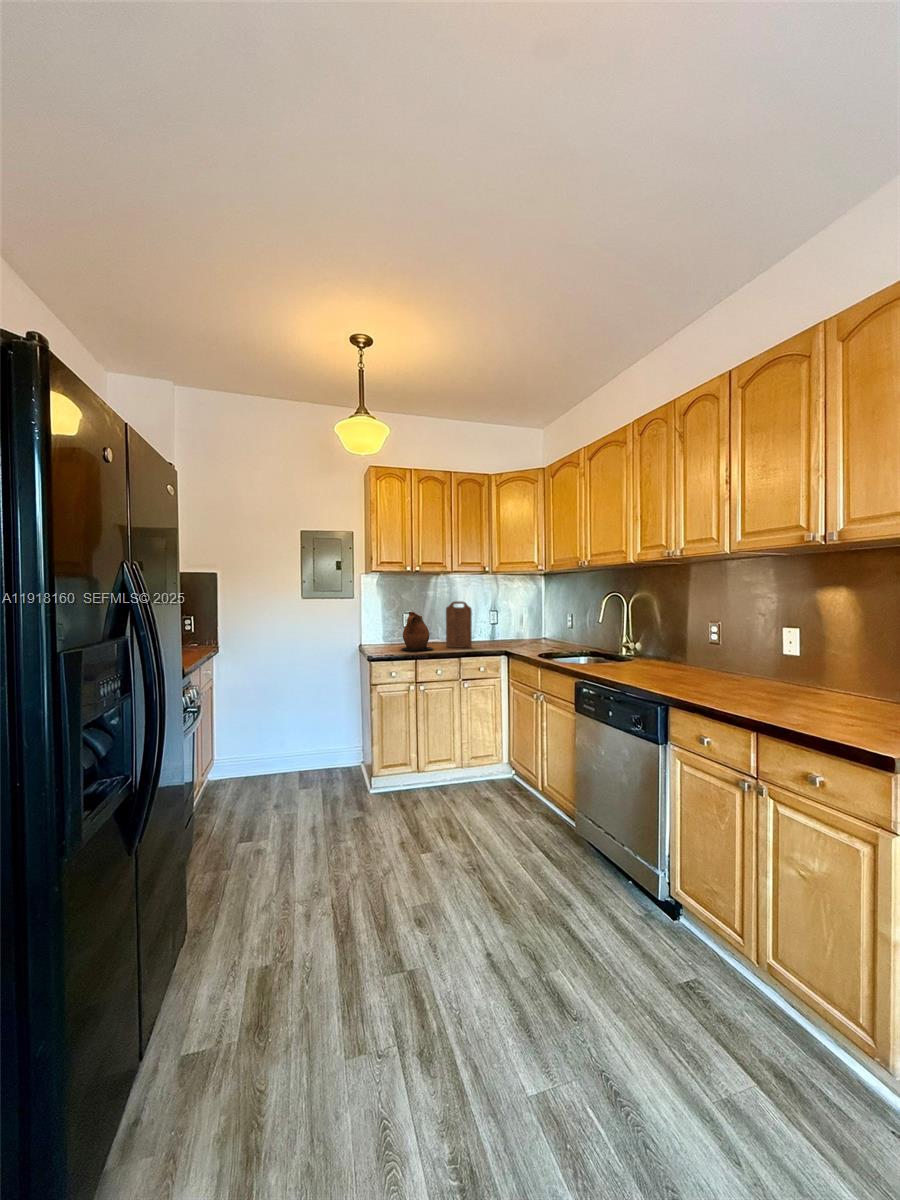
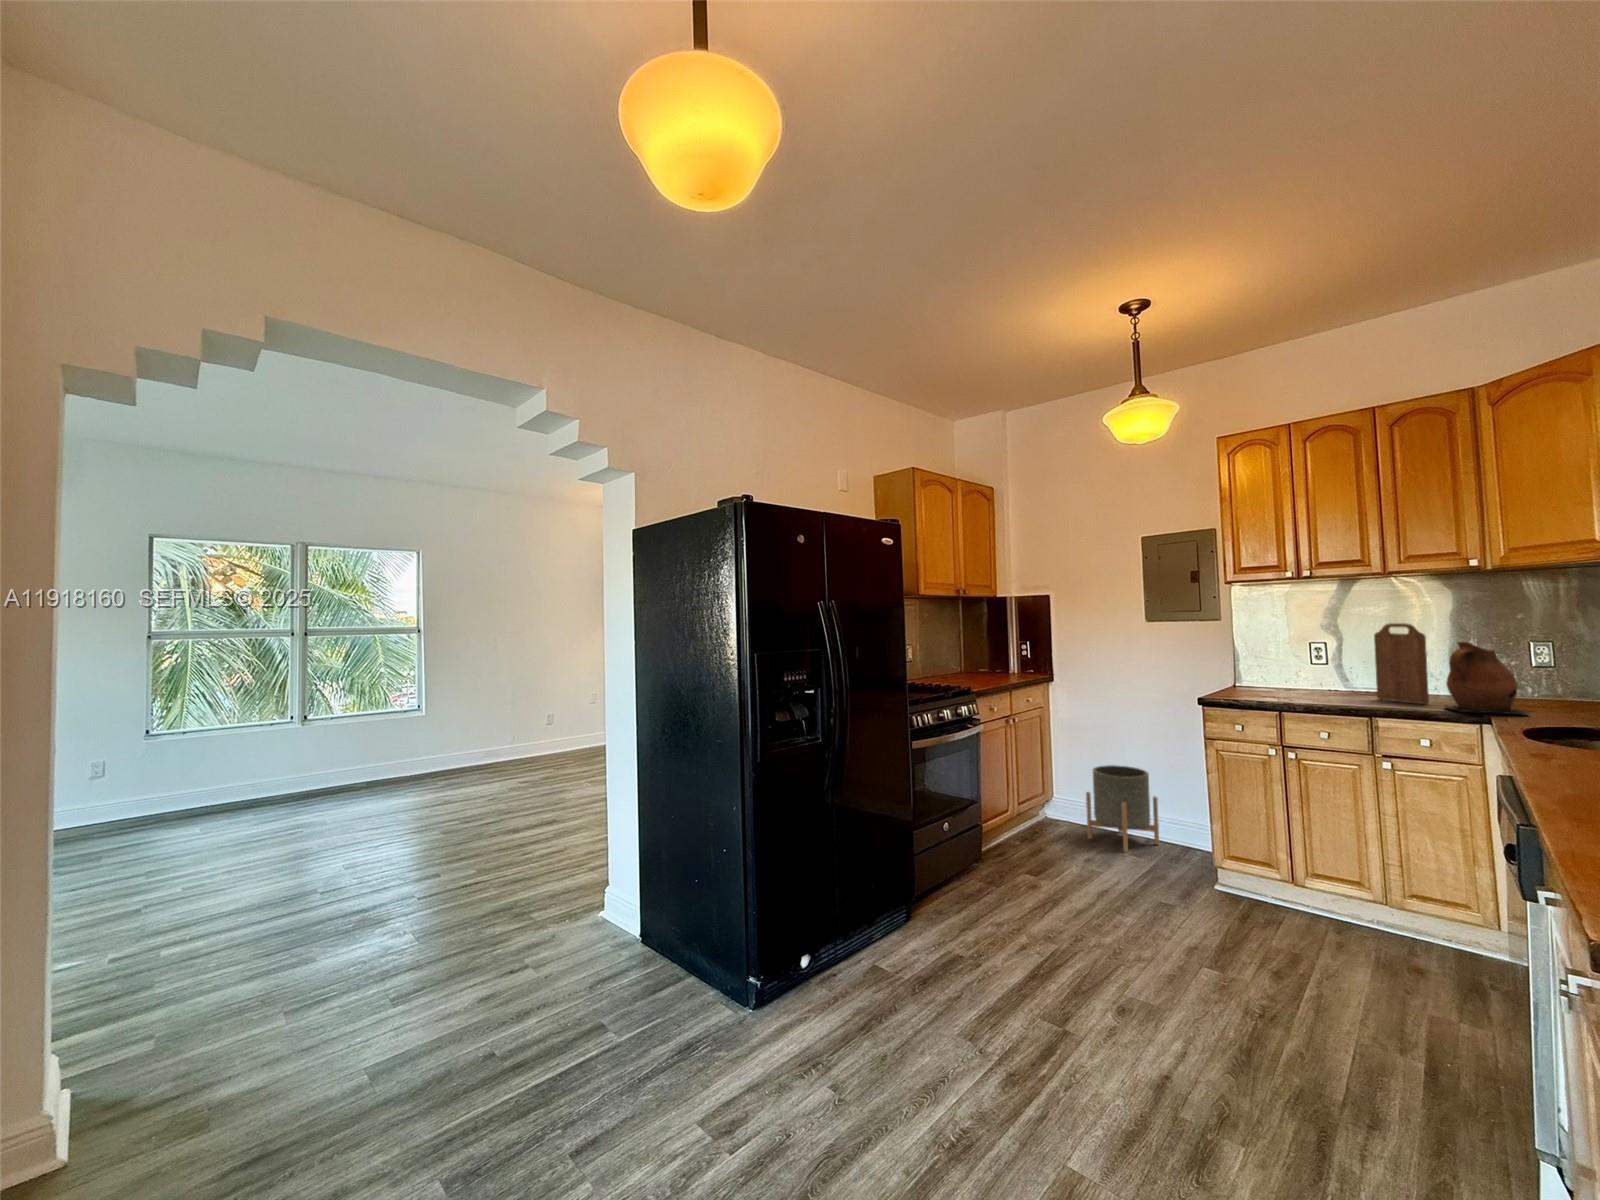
ceramic pitcher: present [401,612,434,651] -> present [1445,642,1529,715]
planter: none [259,718,312,789] -> present [1086,765,1159,852]

